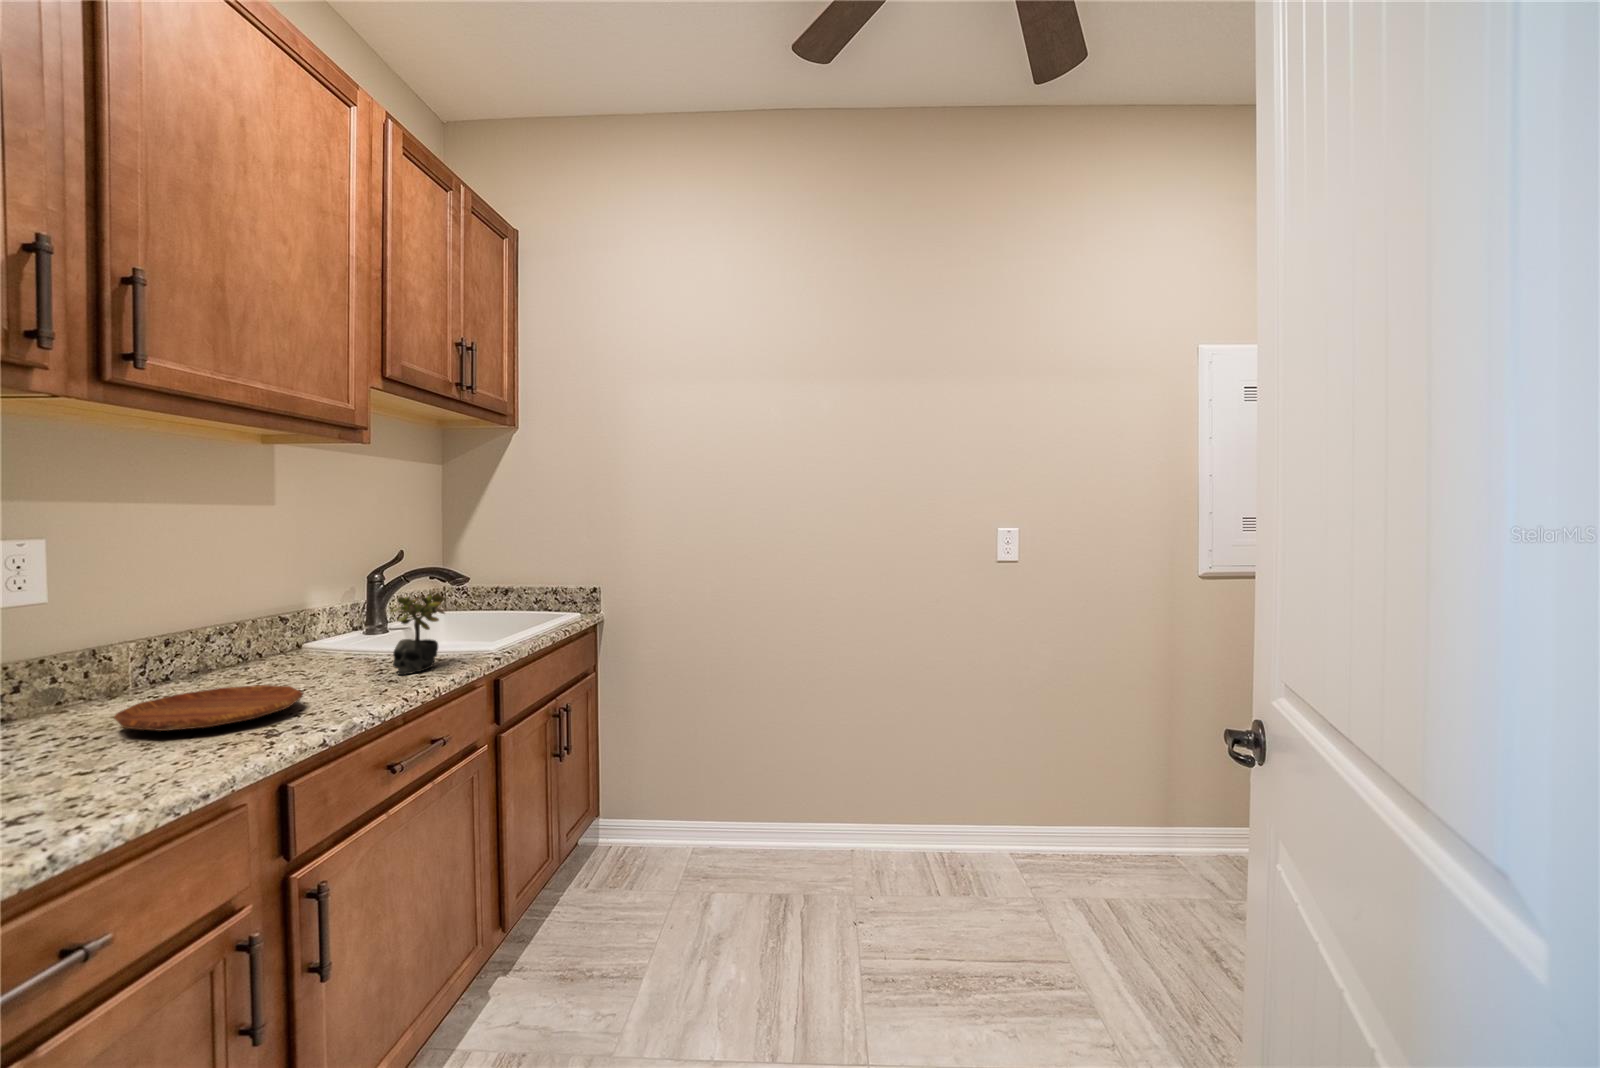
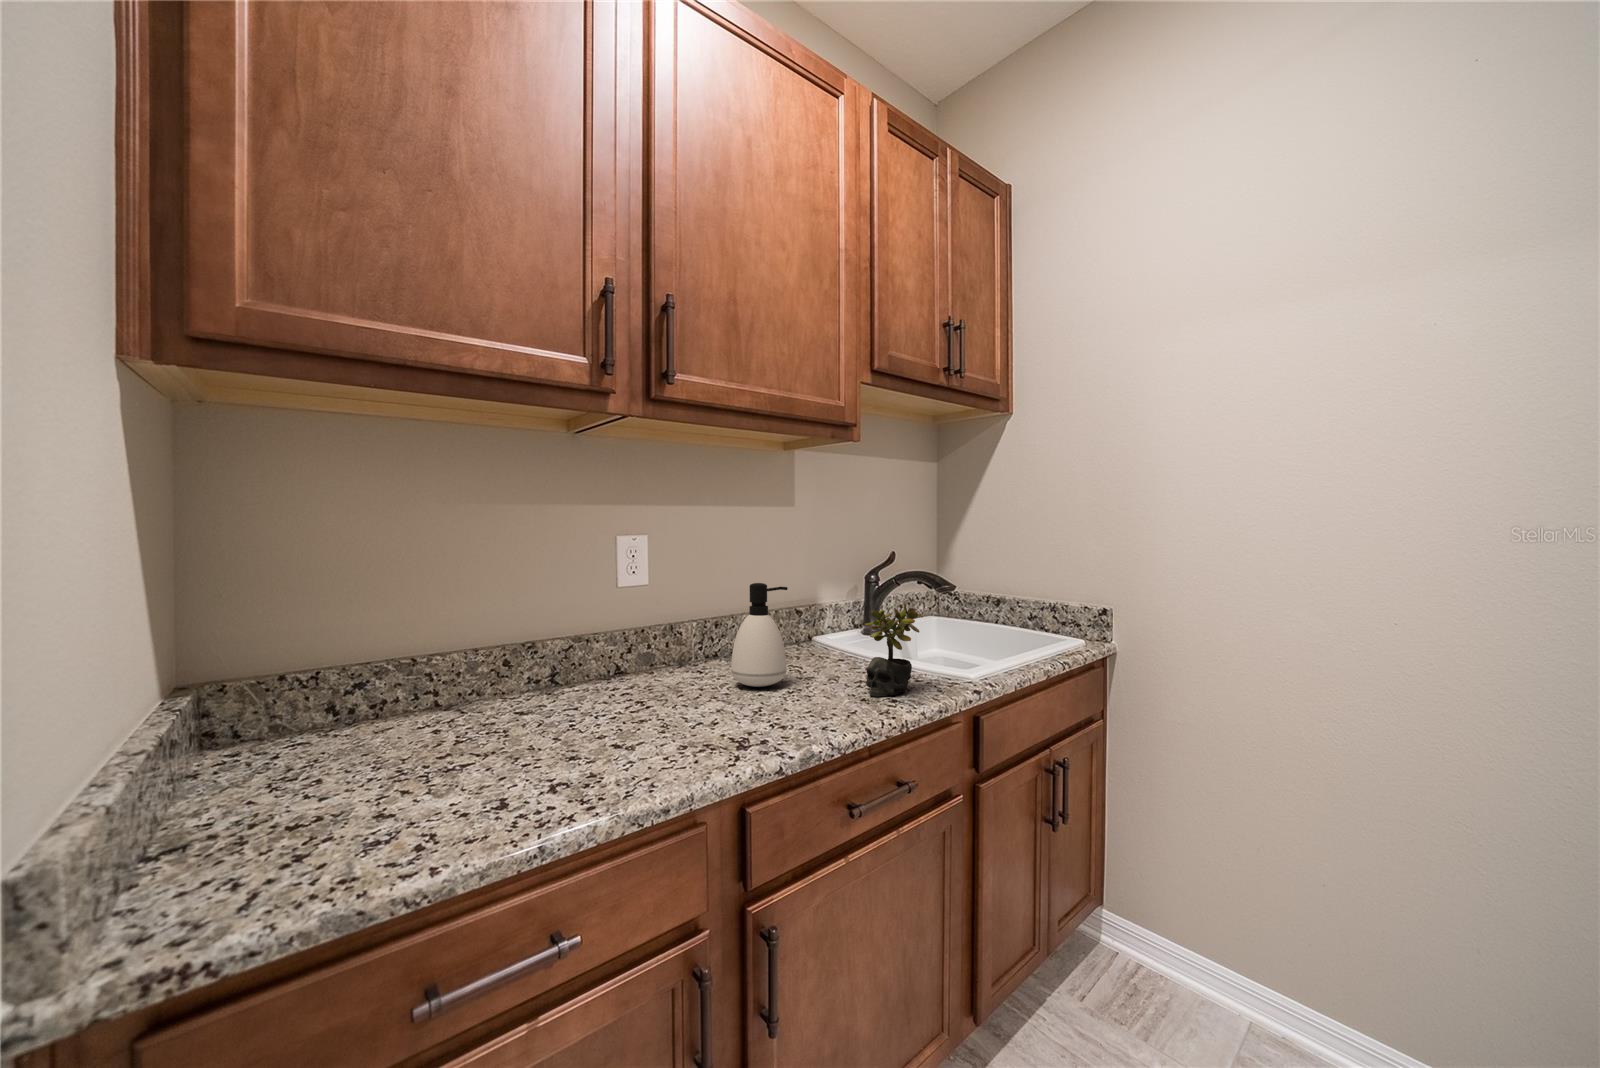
soap dispenser: none [231,578,300,683] -> present [731,583,788,687]
tray: present [114,685,303,731] -> none [634,689,776,732]

